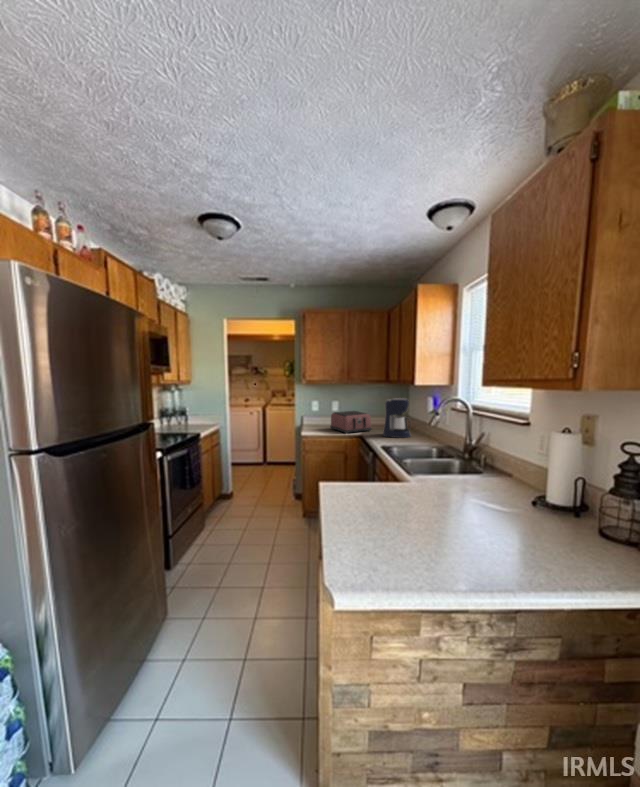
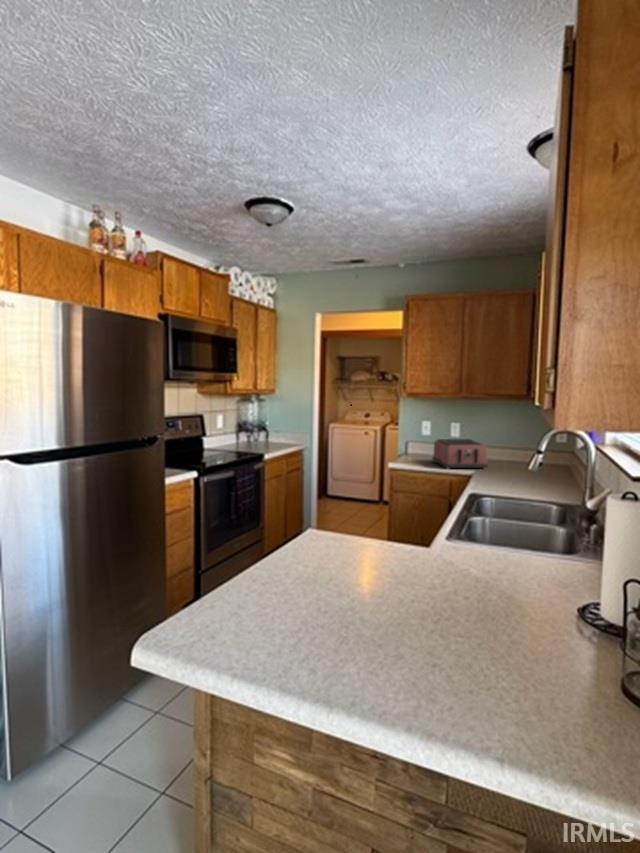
coffee maker: present [383,398,411,438] -> none [494,425,538,483]

